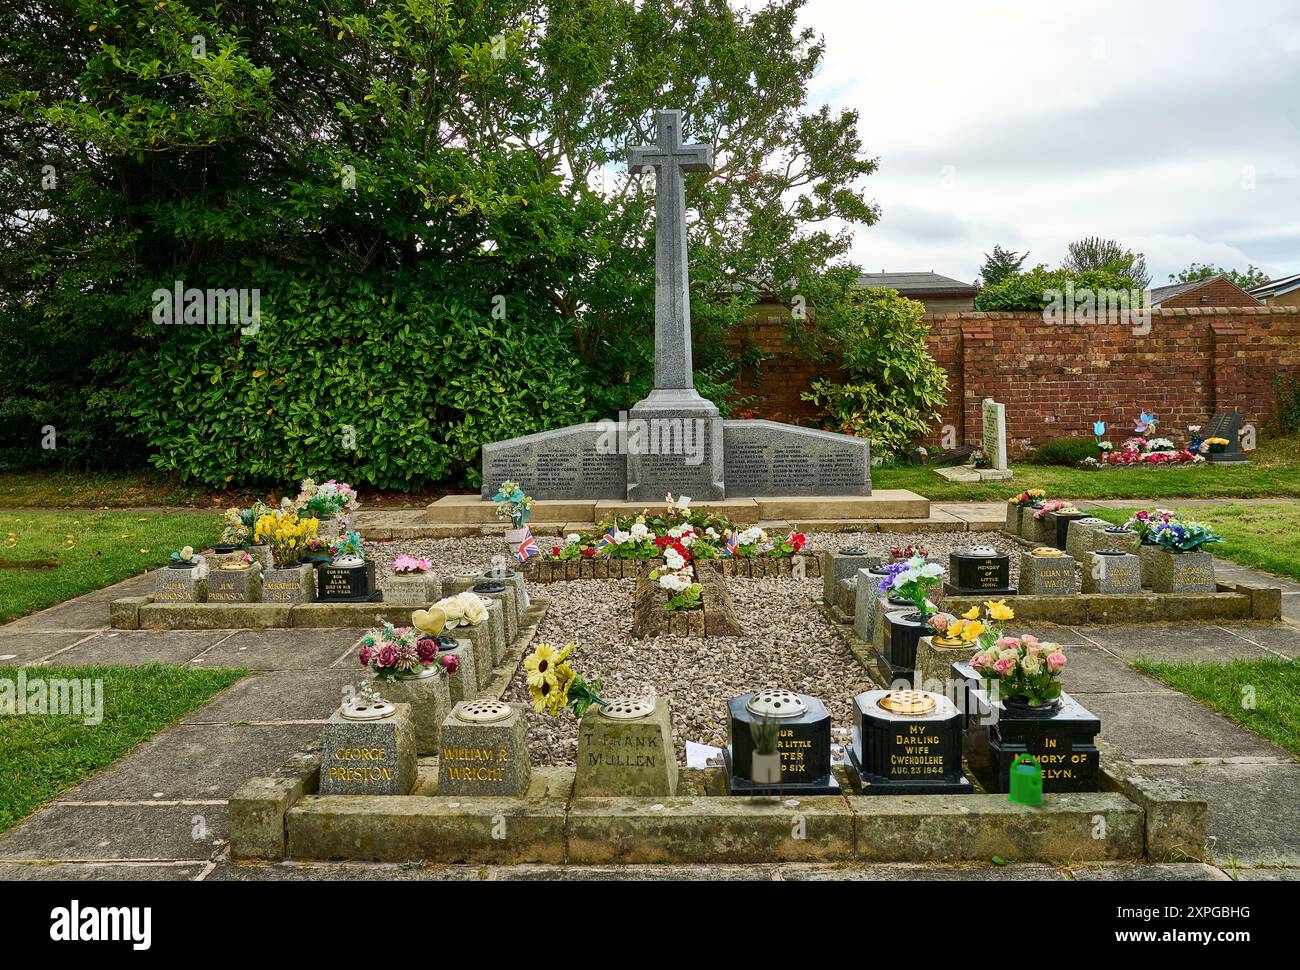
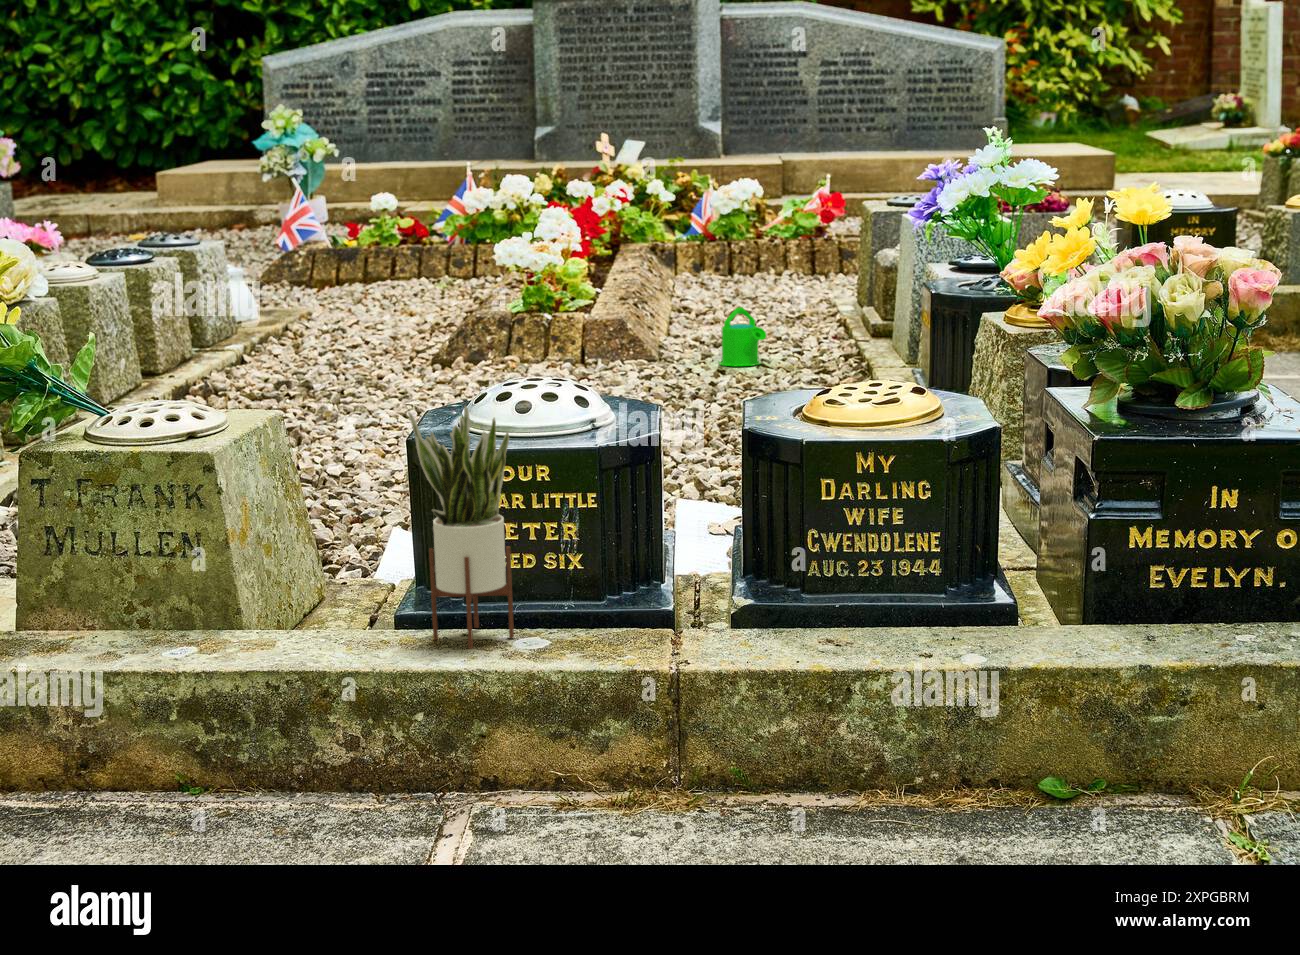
watering can: present [1008,754,1044,805] -> present [720,307,766,366]

